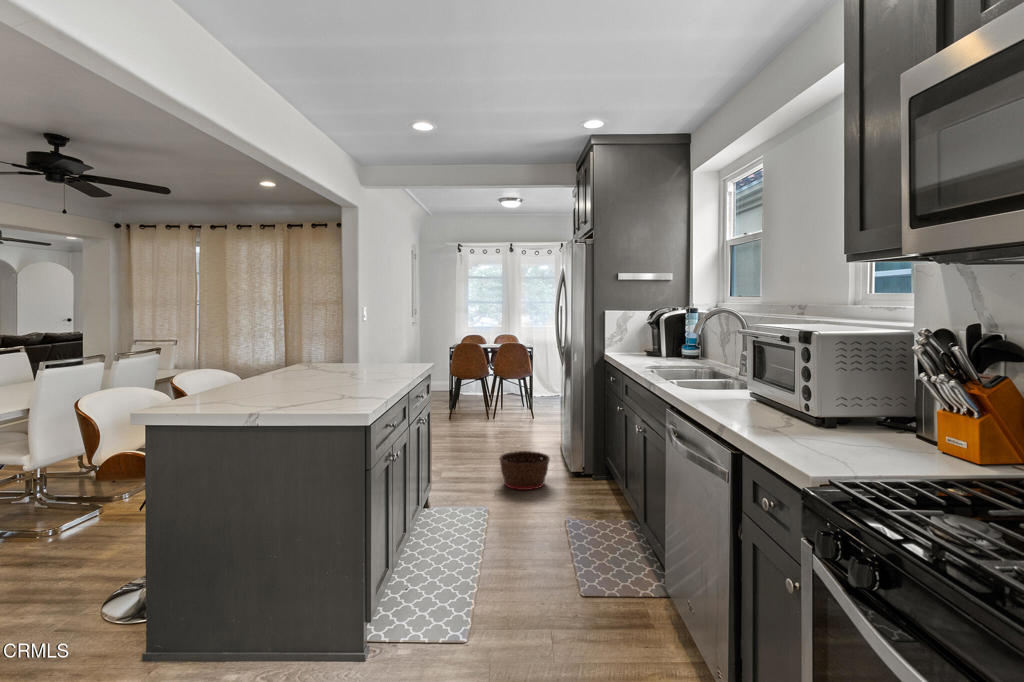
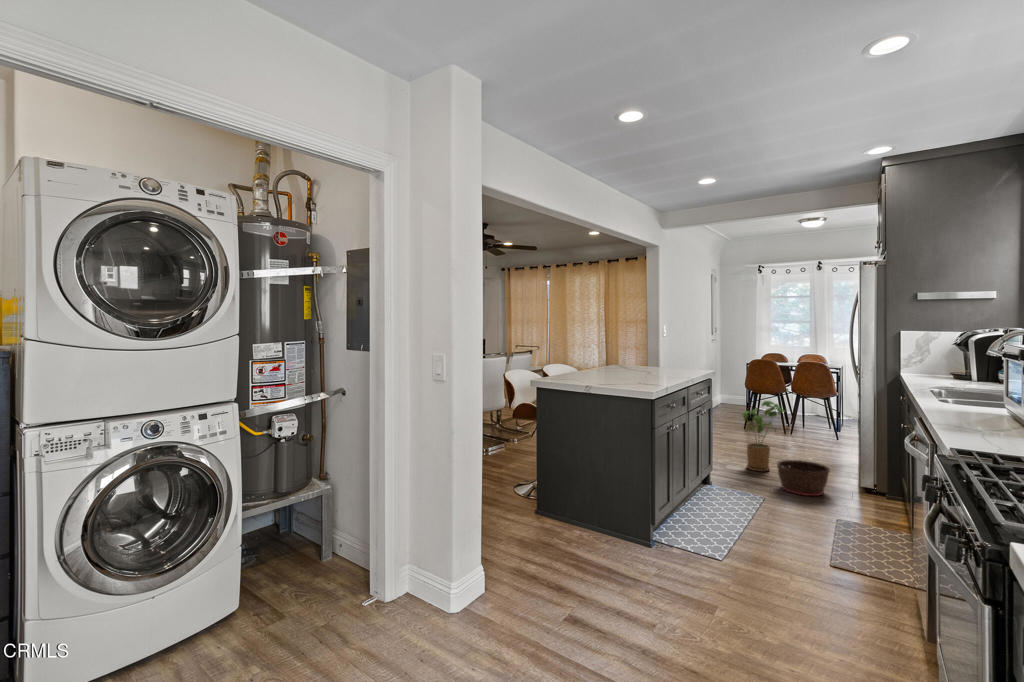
house plant: none [459,389,504,468] -> present [743,401,785,471]

